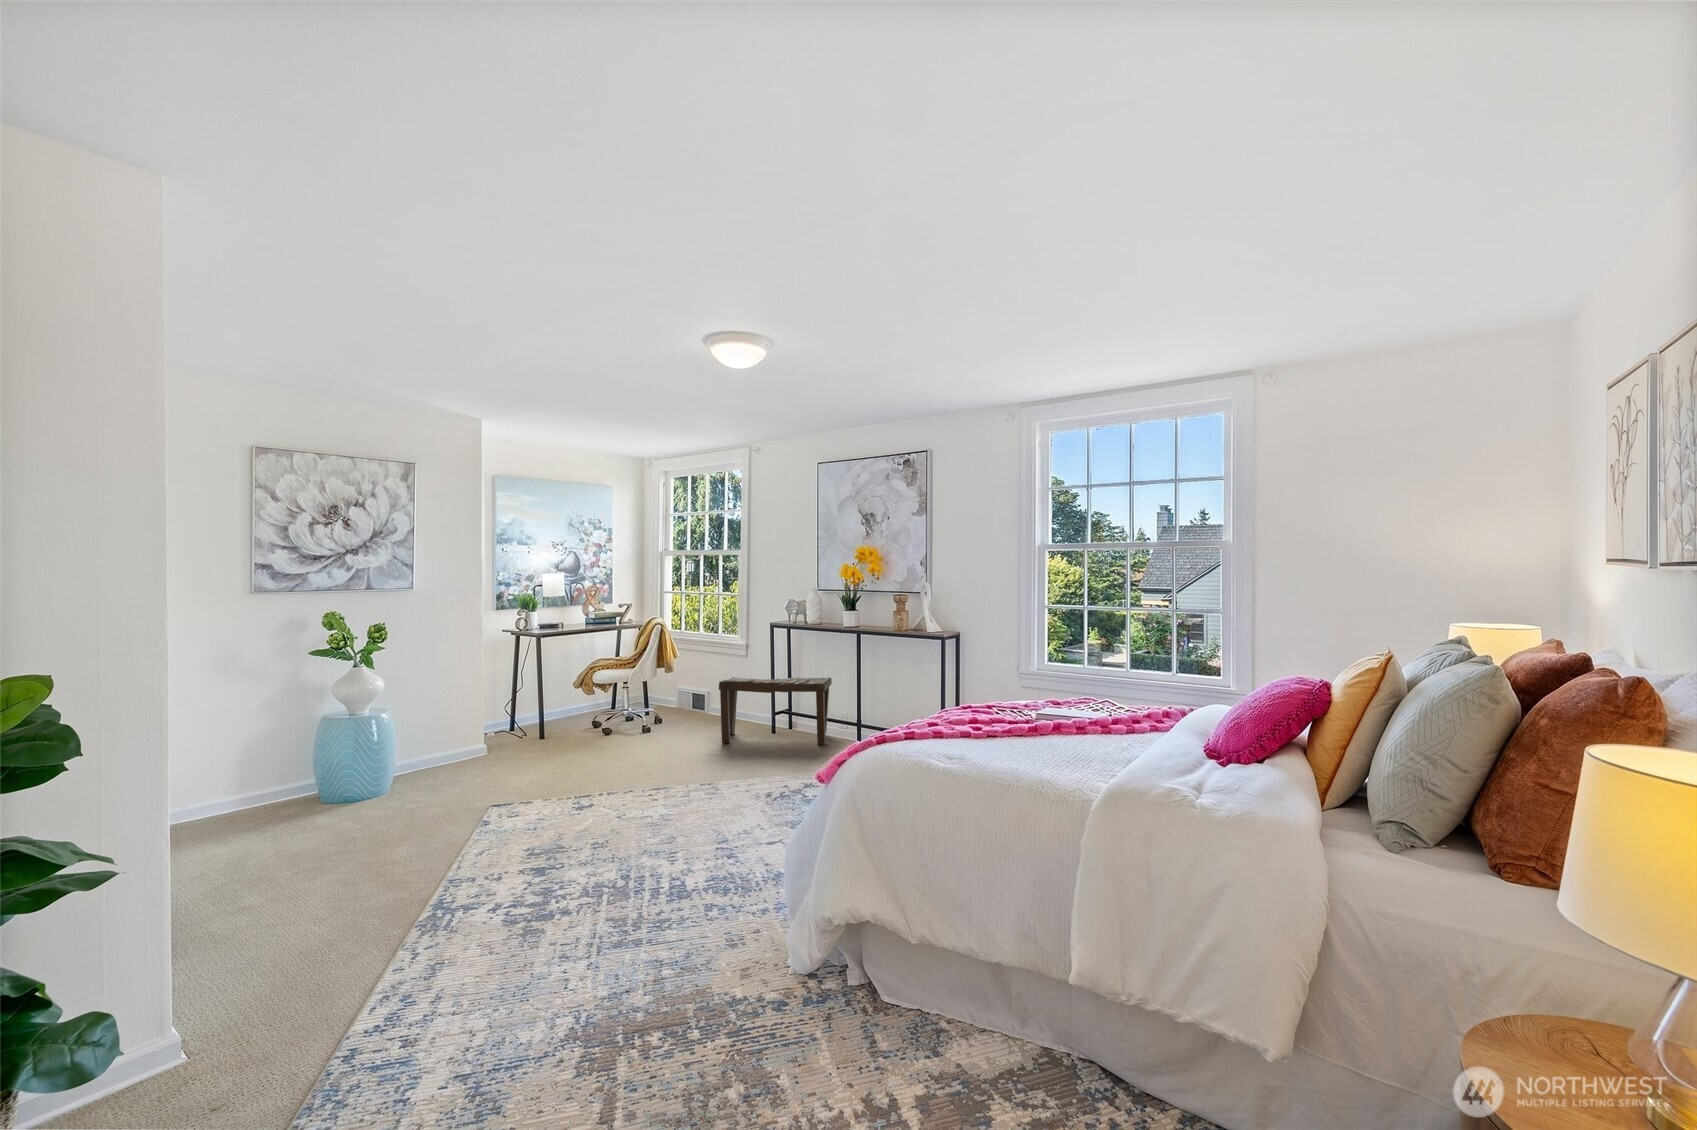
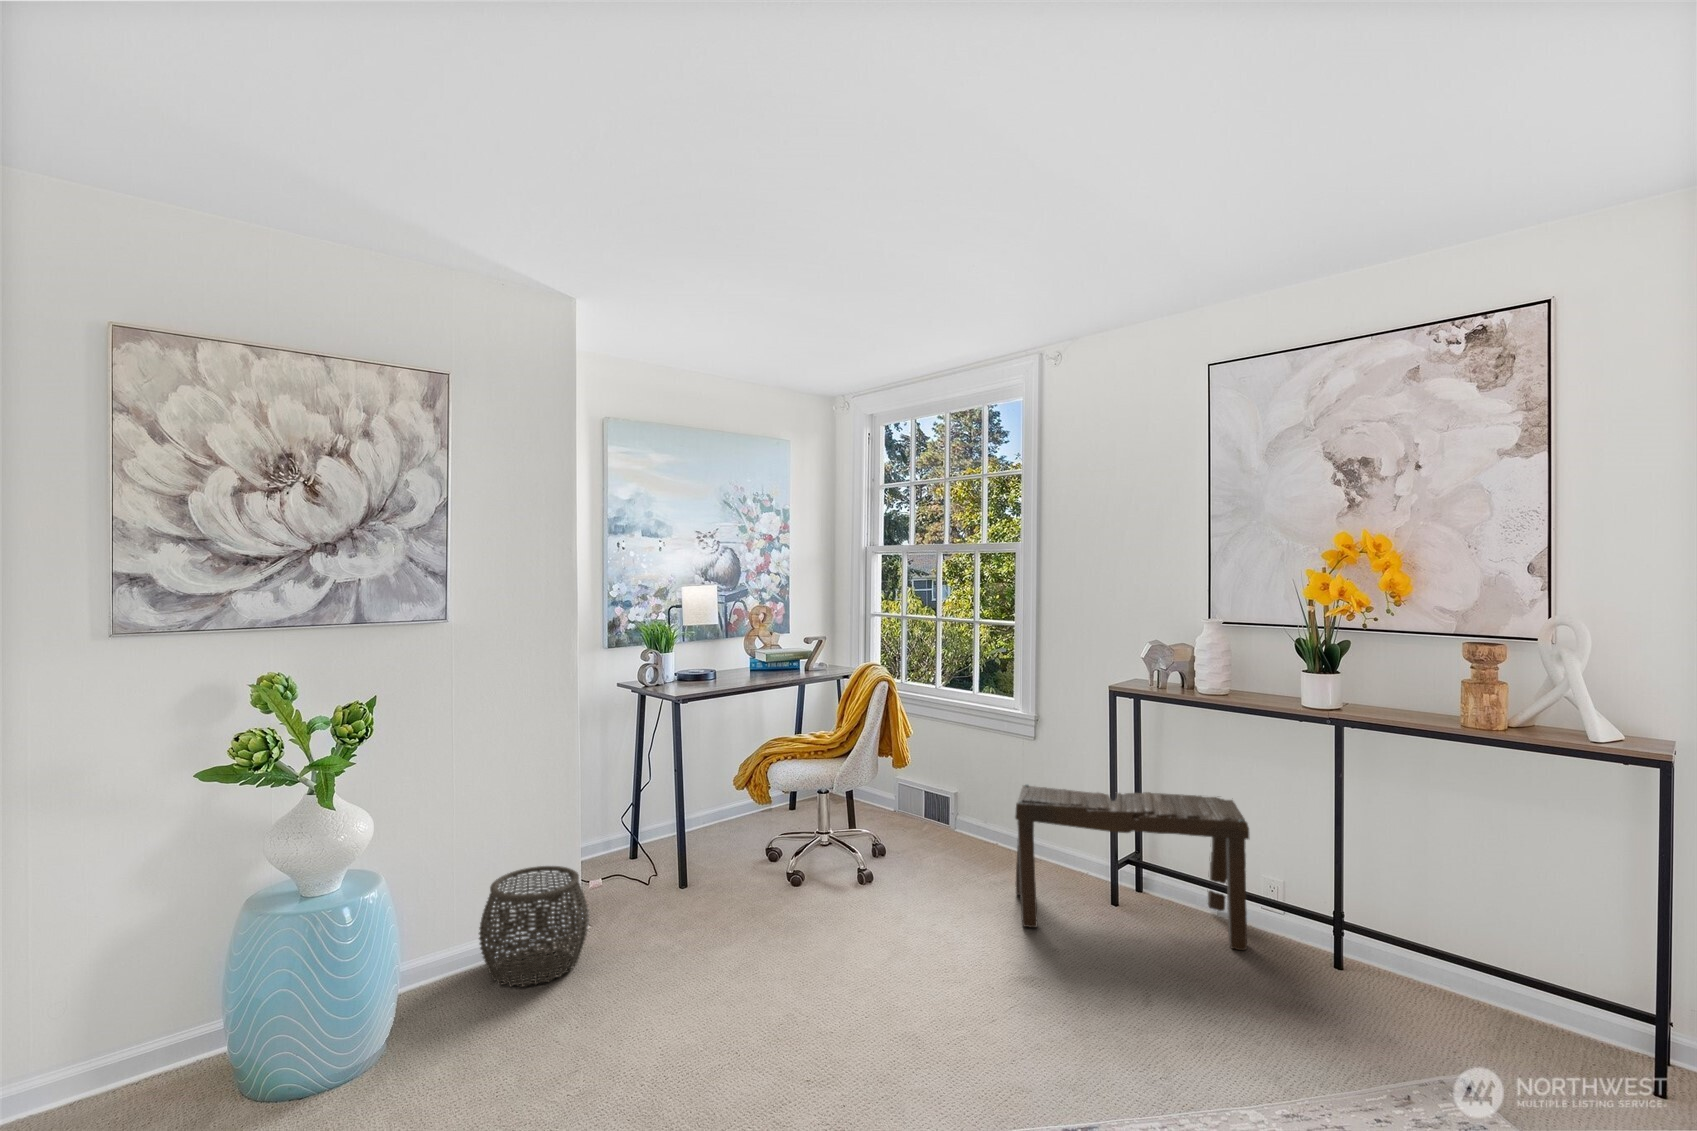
woven basket: none [431,718,491,771] -> present [479,866,589,987]

